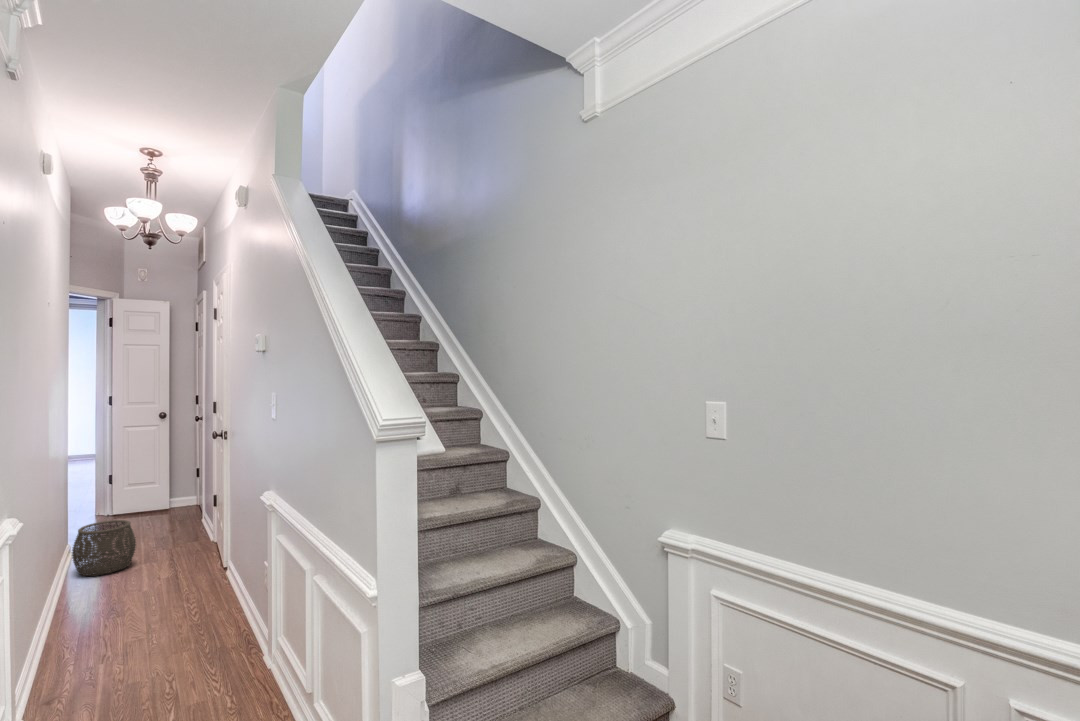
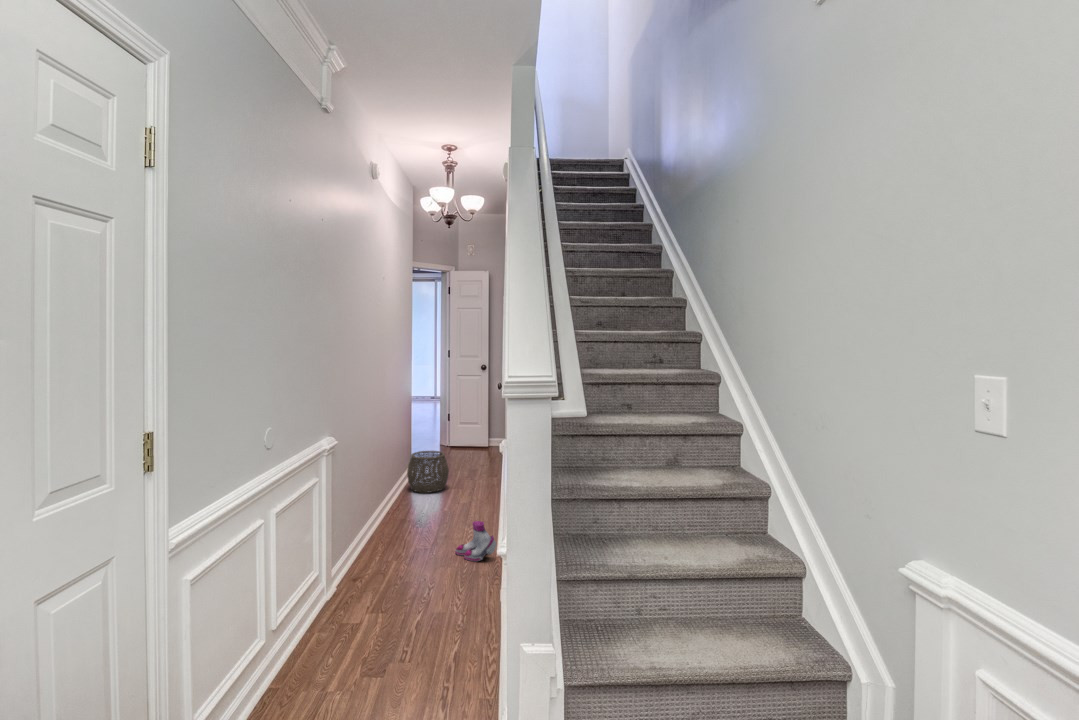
boots: none [184,589,240,637] -> present [455,521,496,561]

